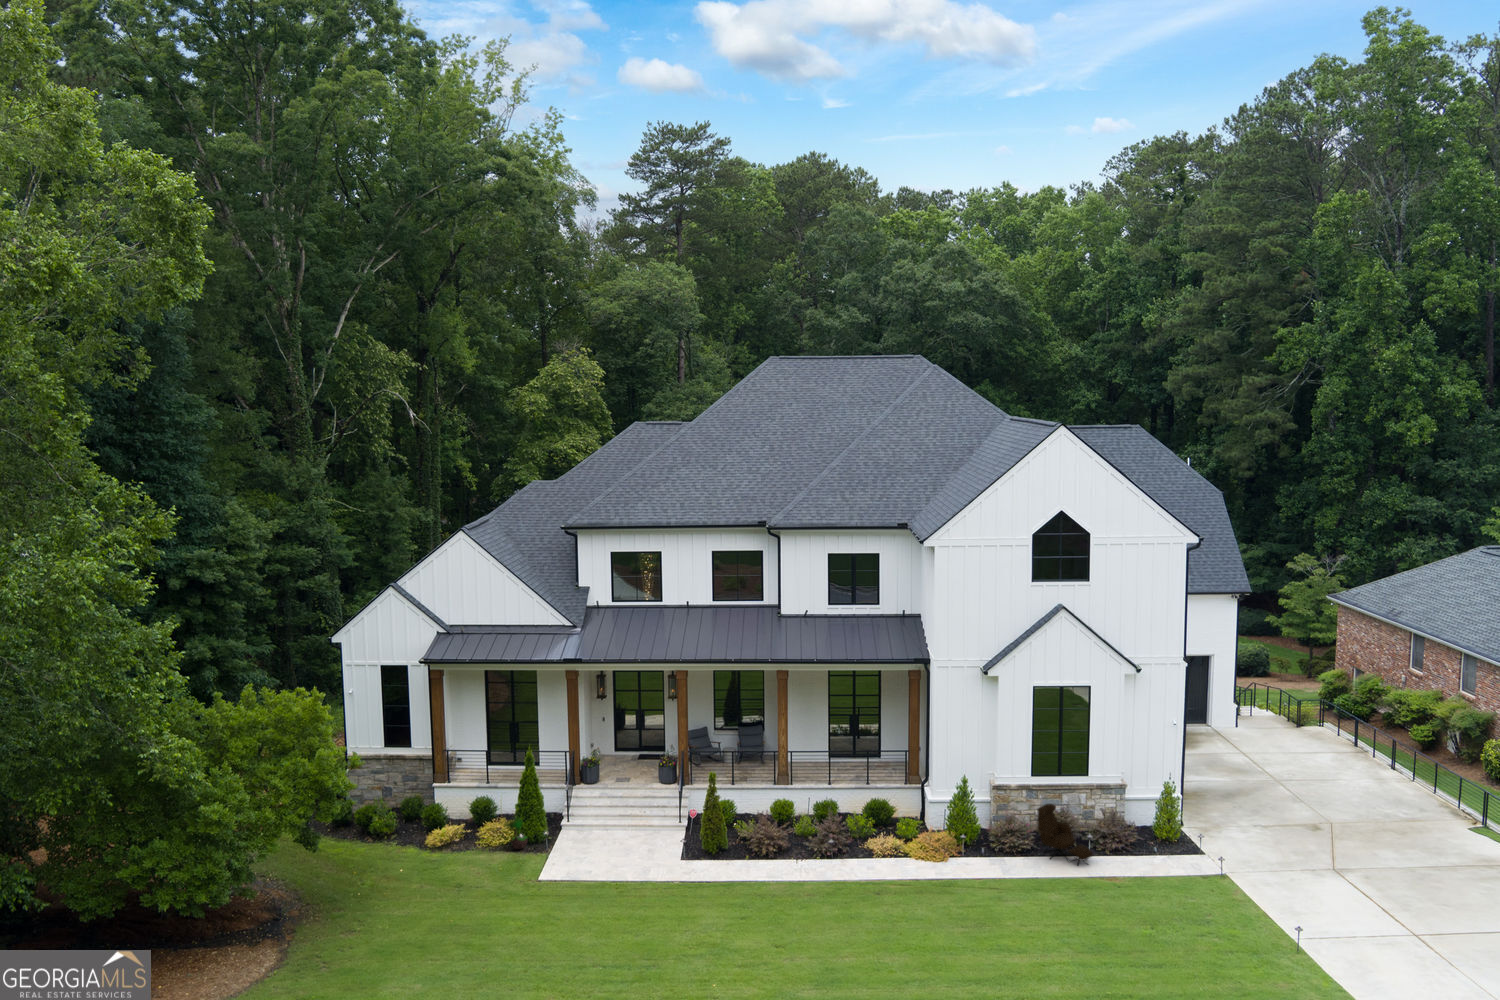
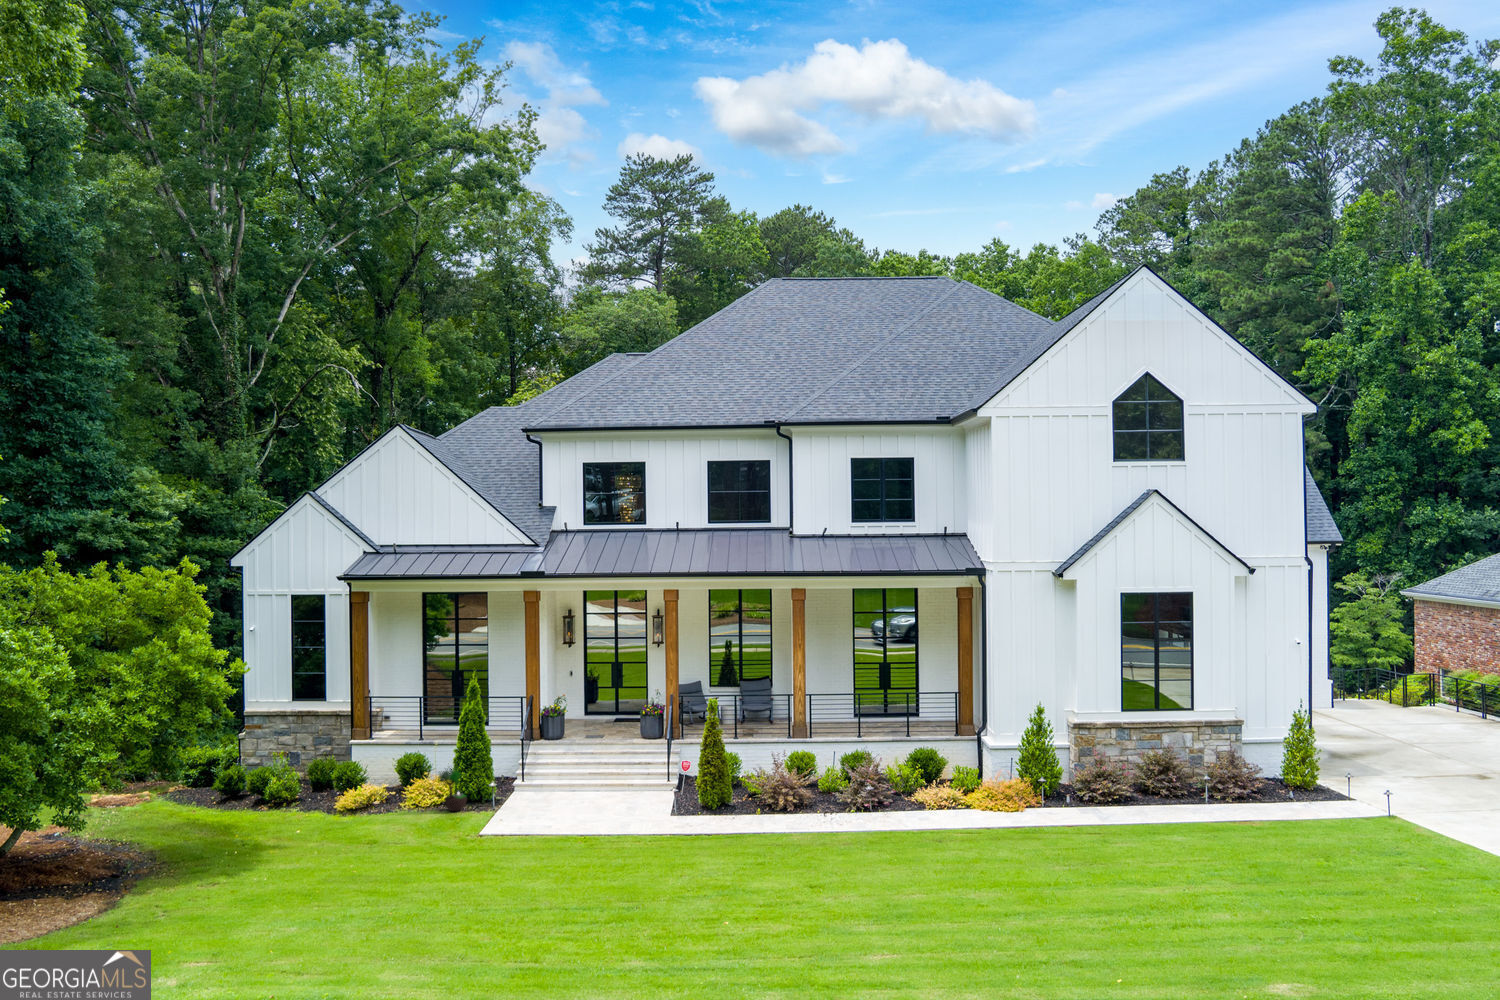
lounge chair: present [1038,804,1093,864] -> none [1138,741,1217,816]

